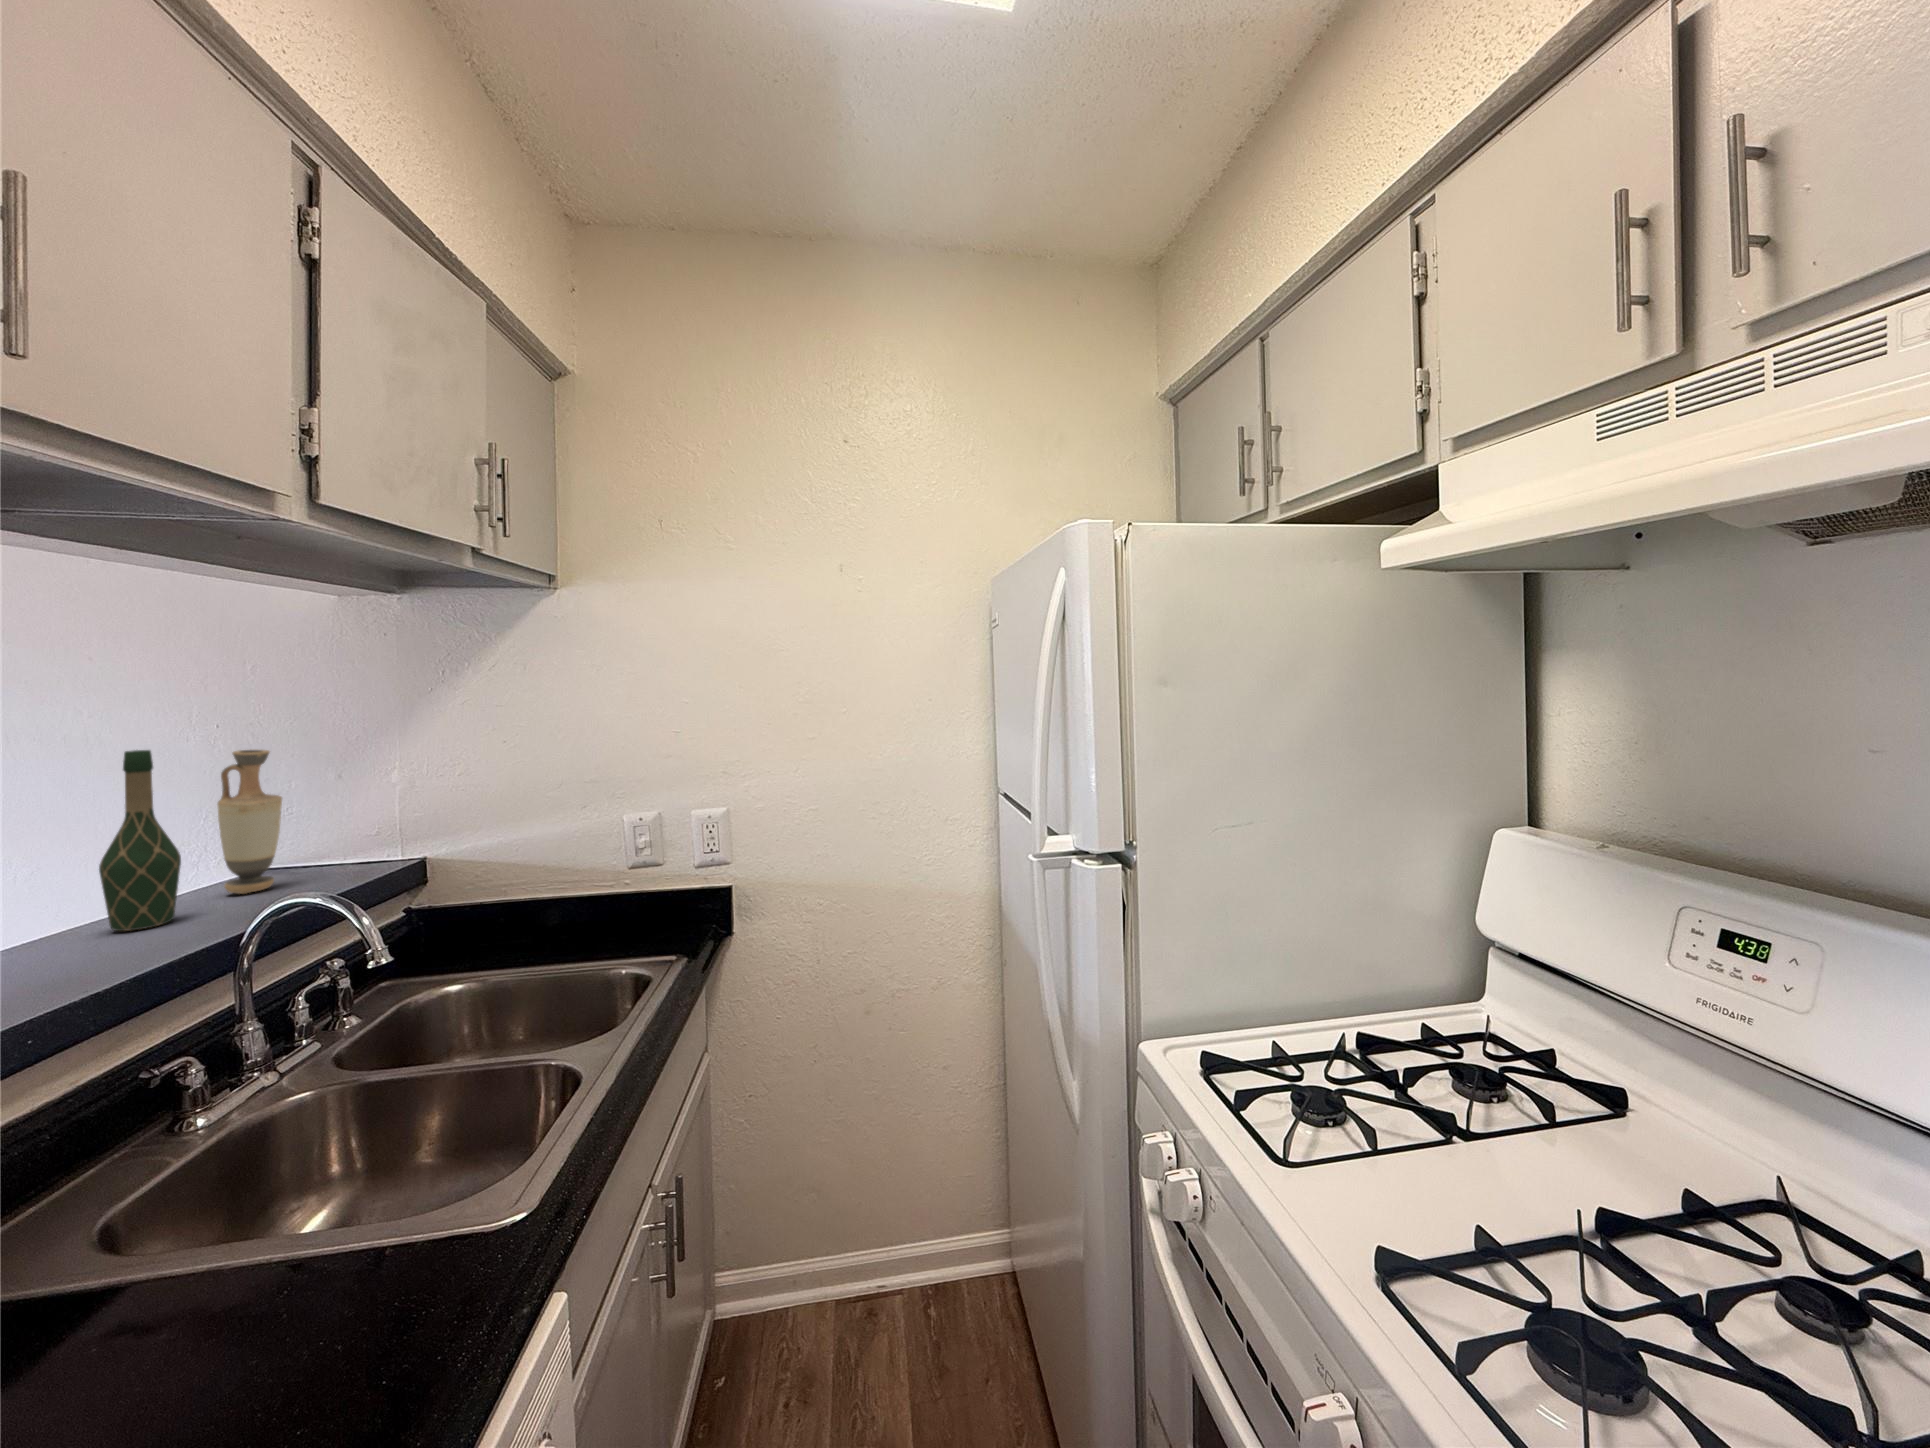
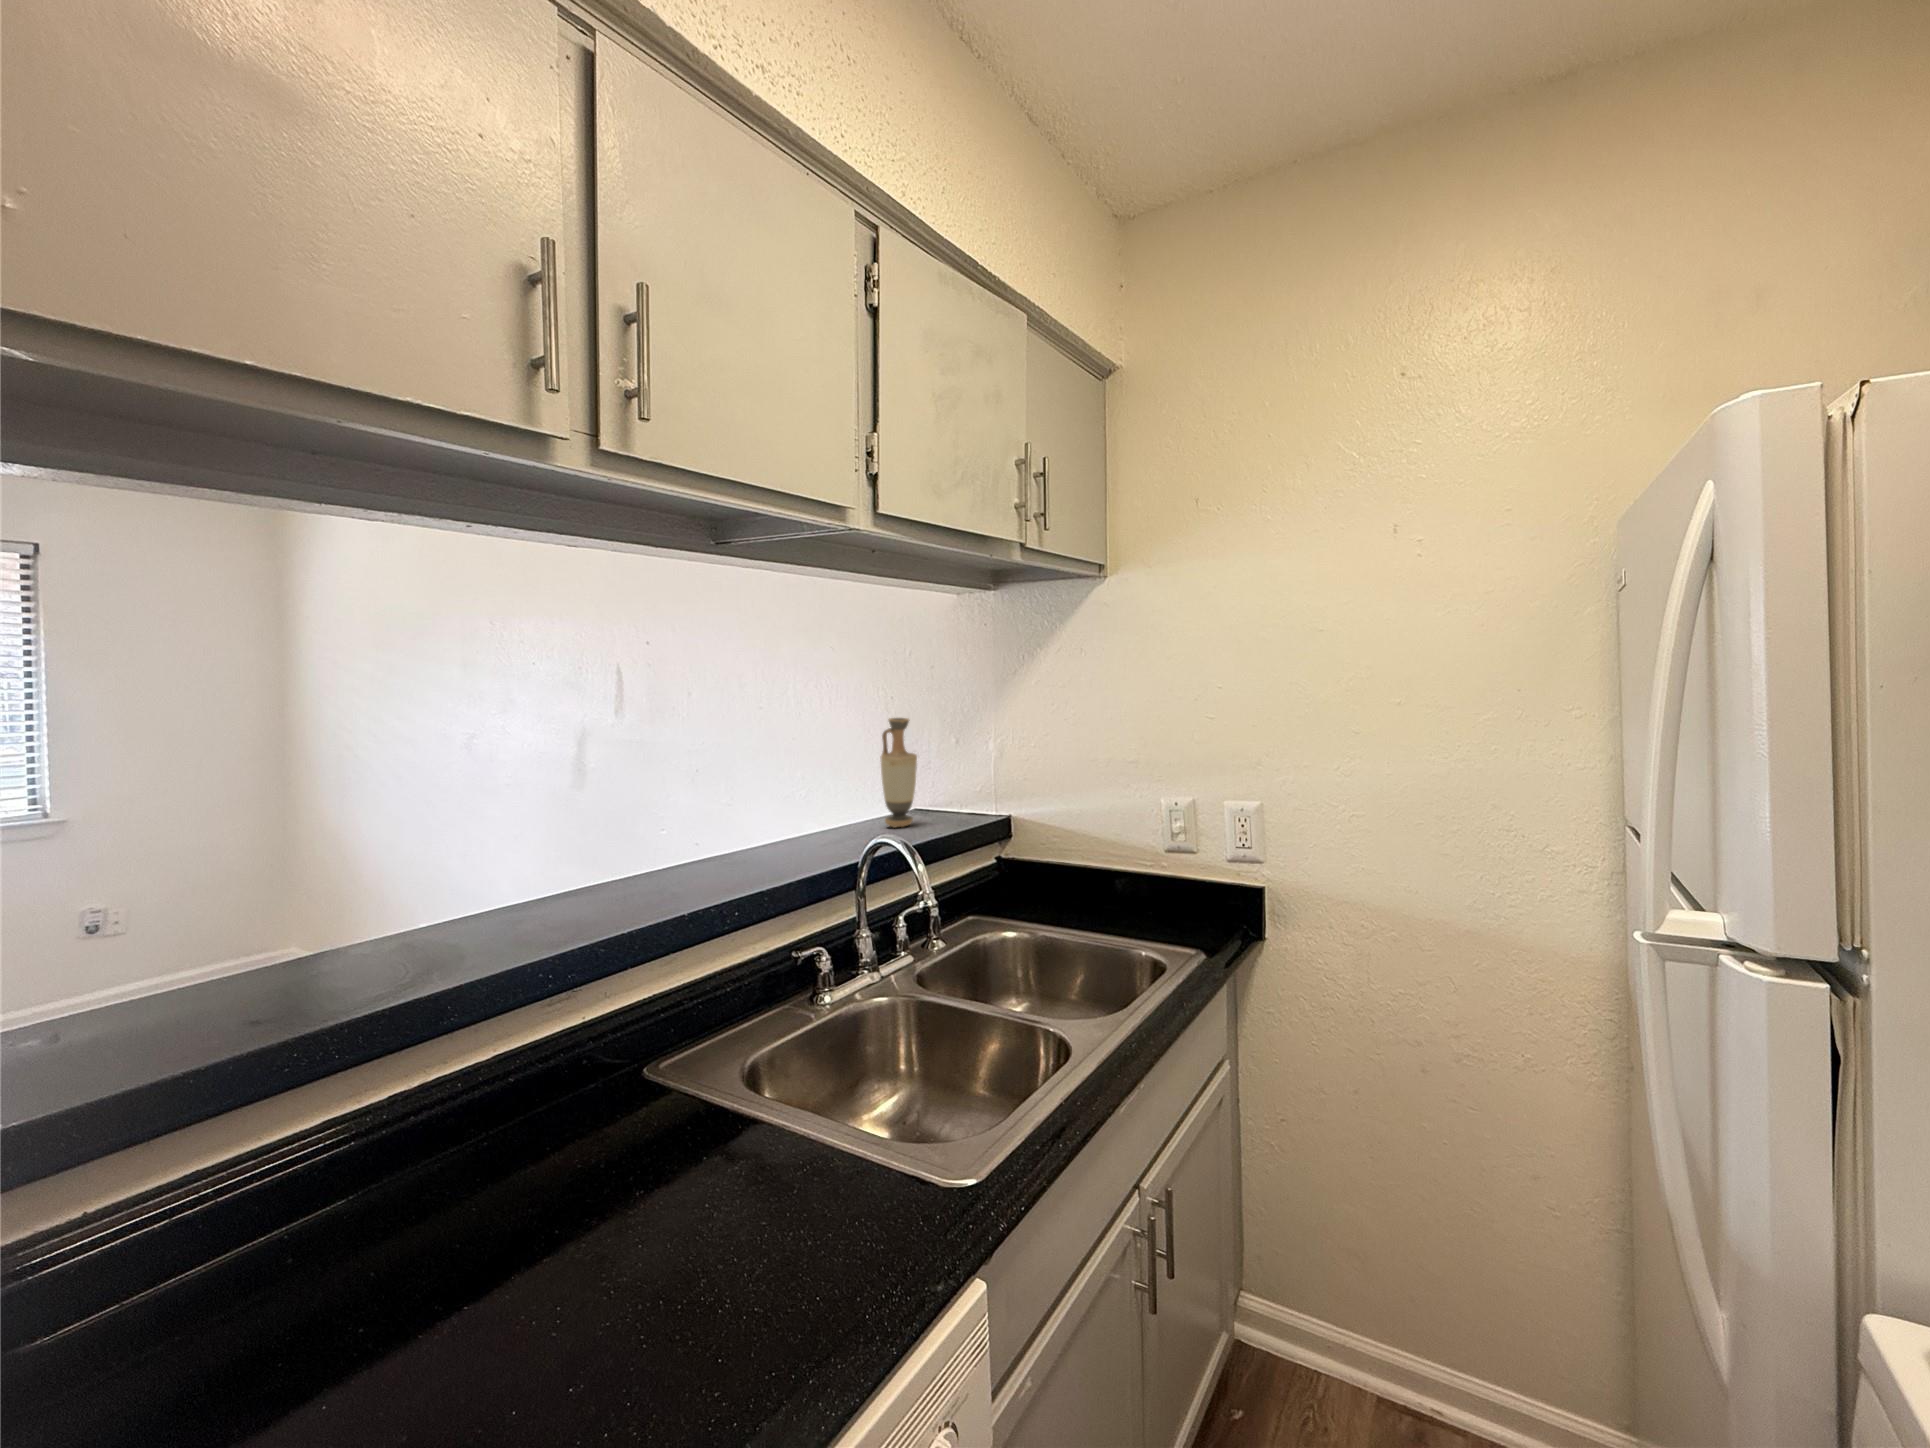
wine bottle: present [99,750,181,931] -> none [811,714,853,844]

